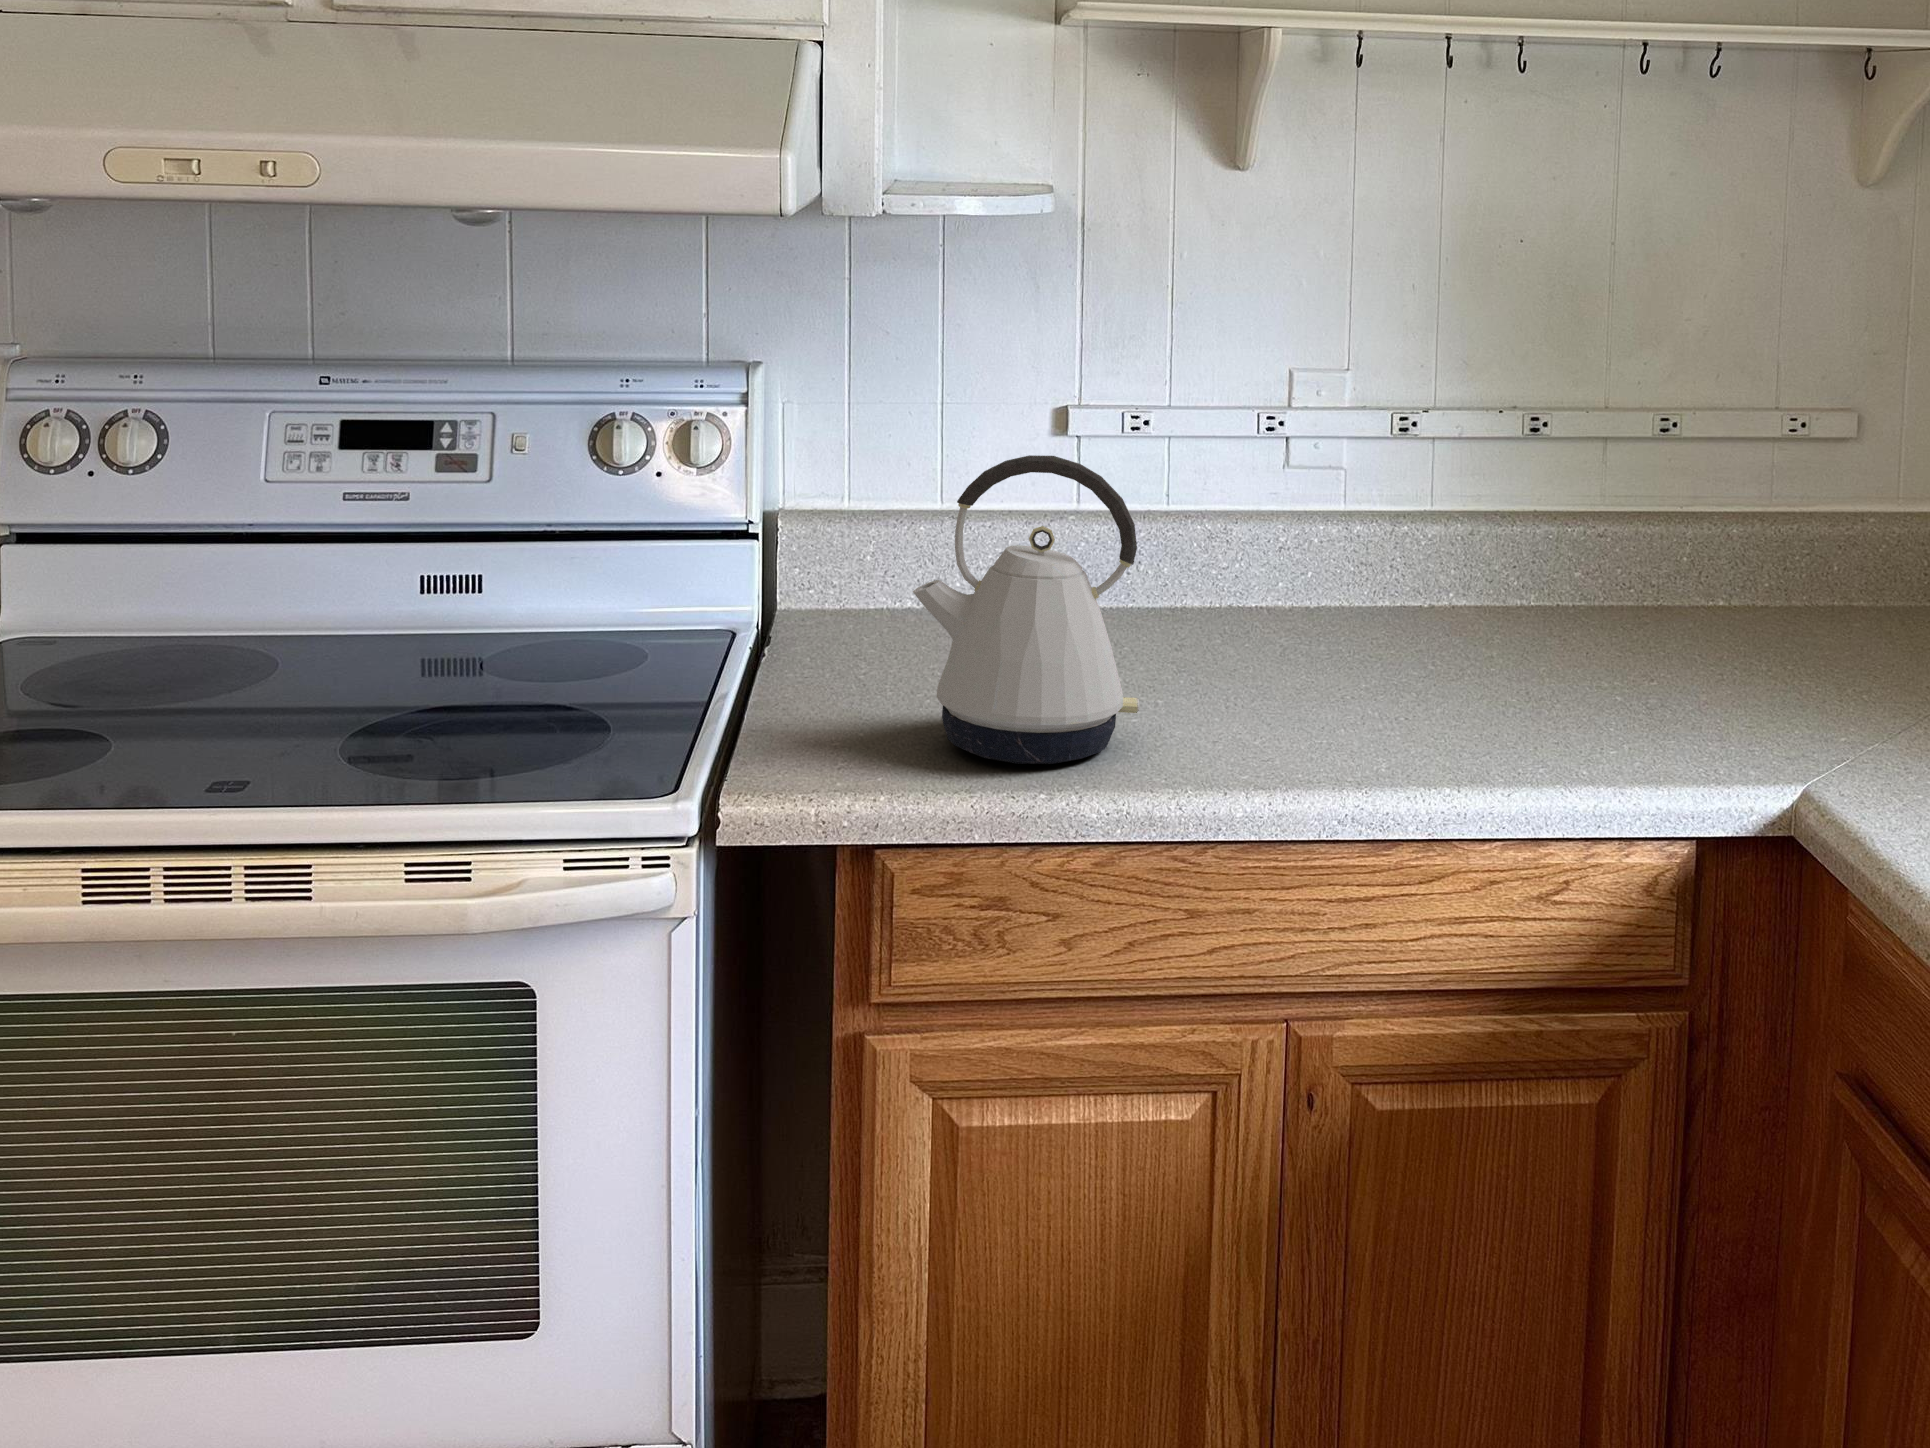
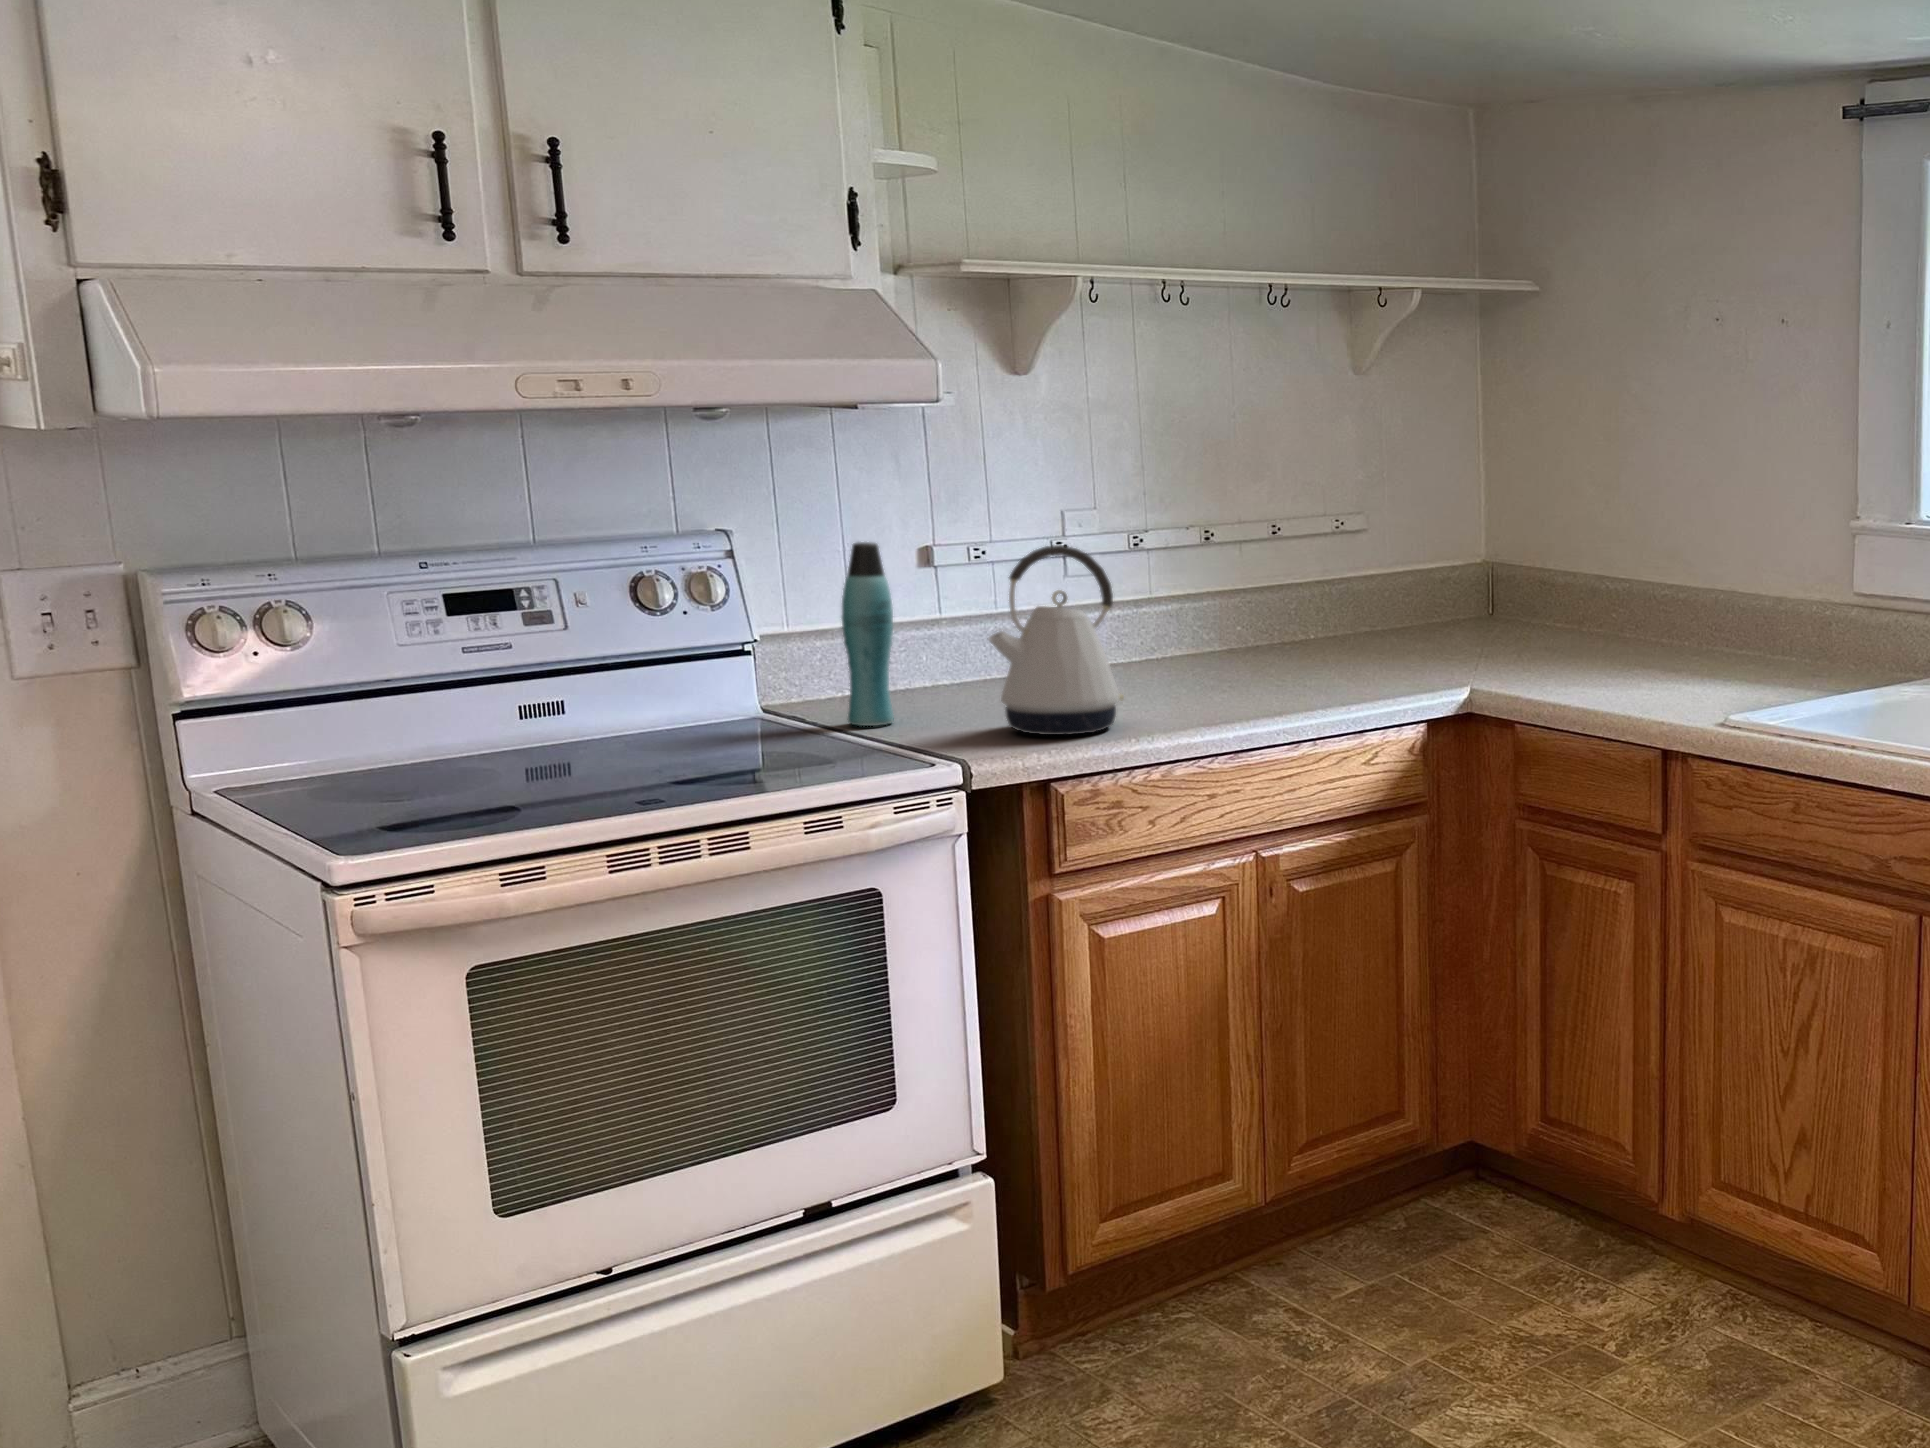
bottle: none [819,408,897,676] -> present [842,542,894,726]

